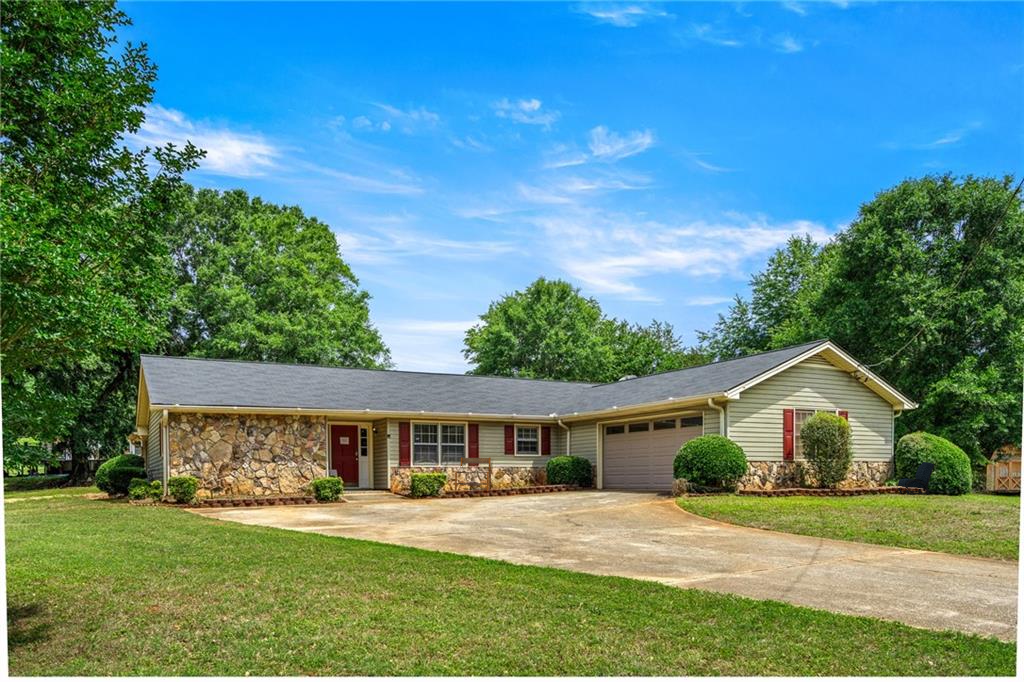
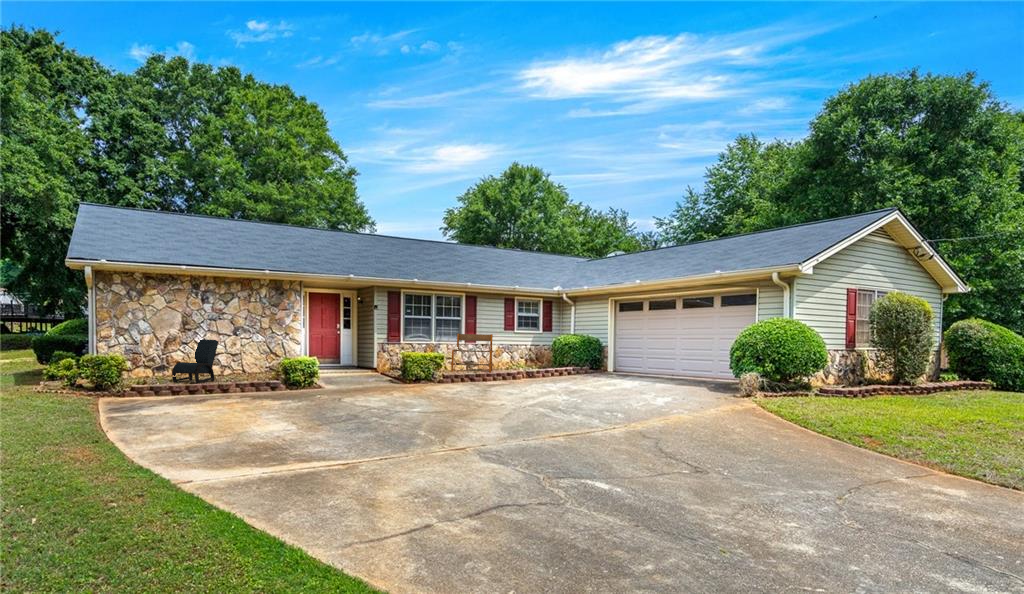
lounge chair: present [898,462,934,495] -> present [172,339,218,383]

